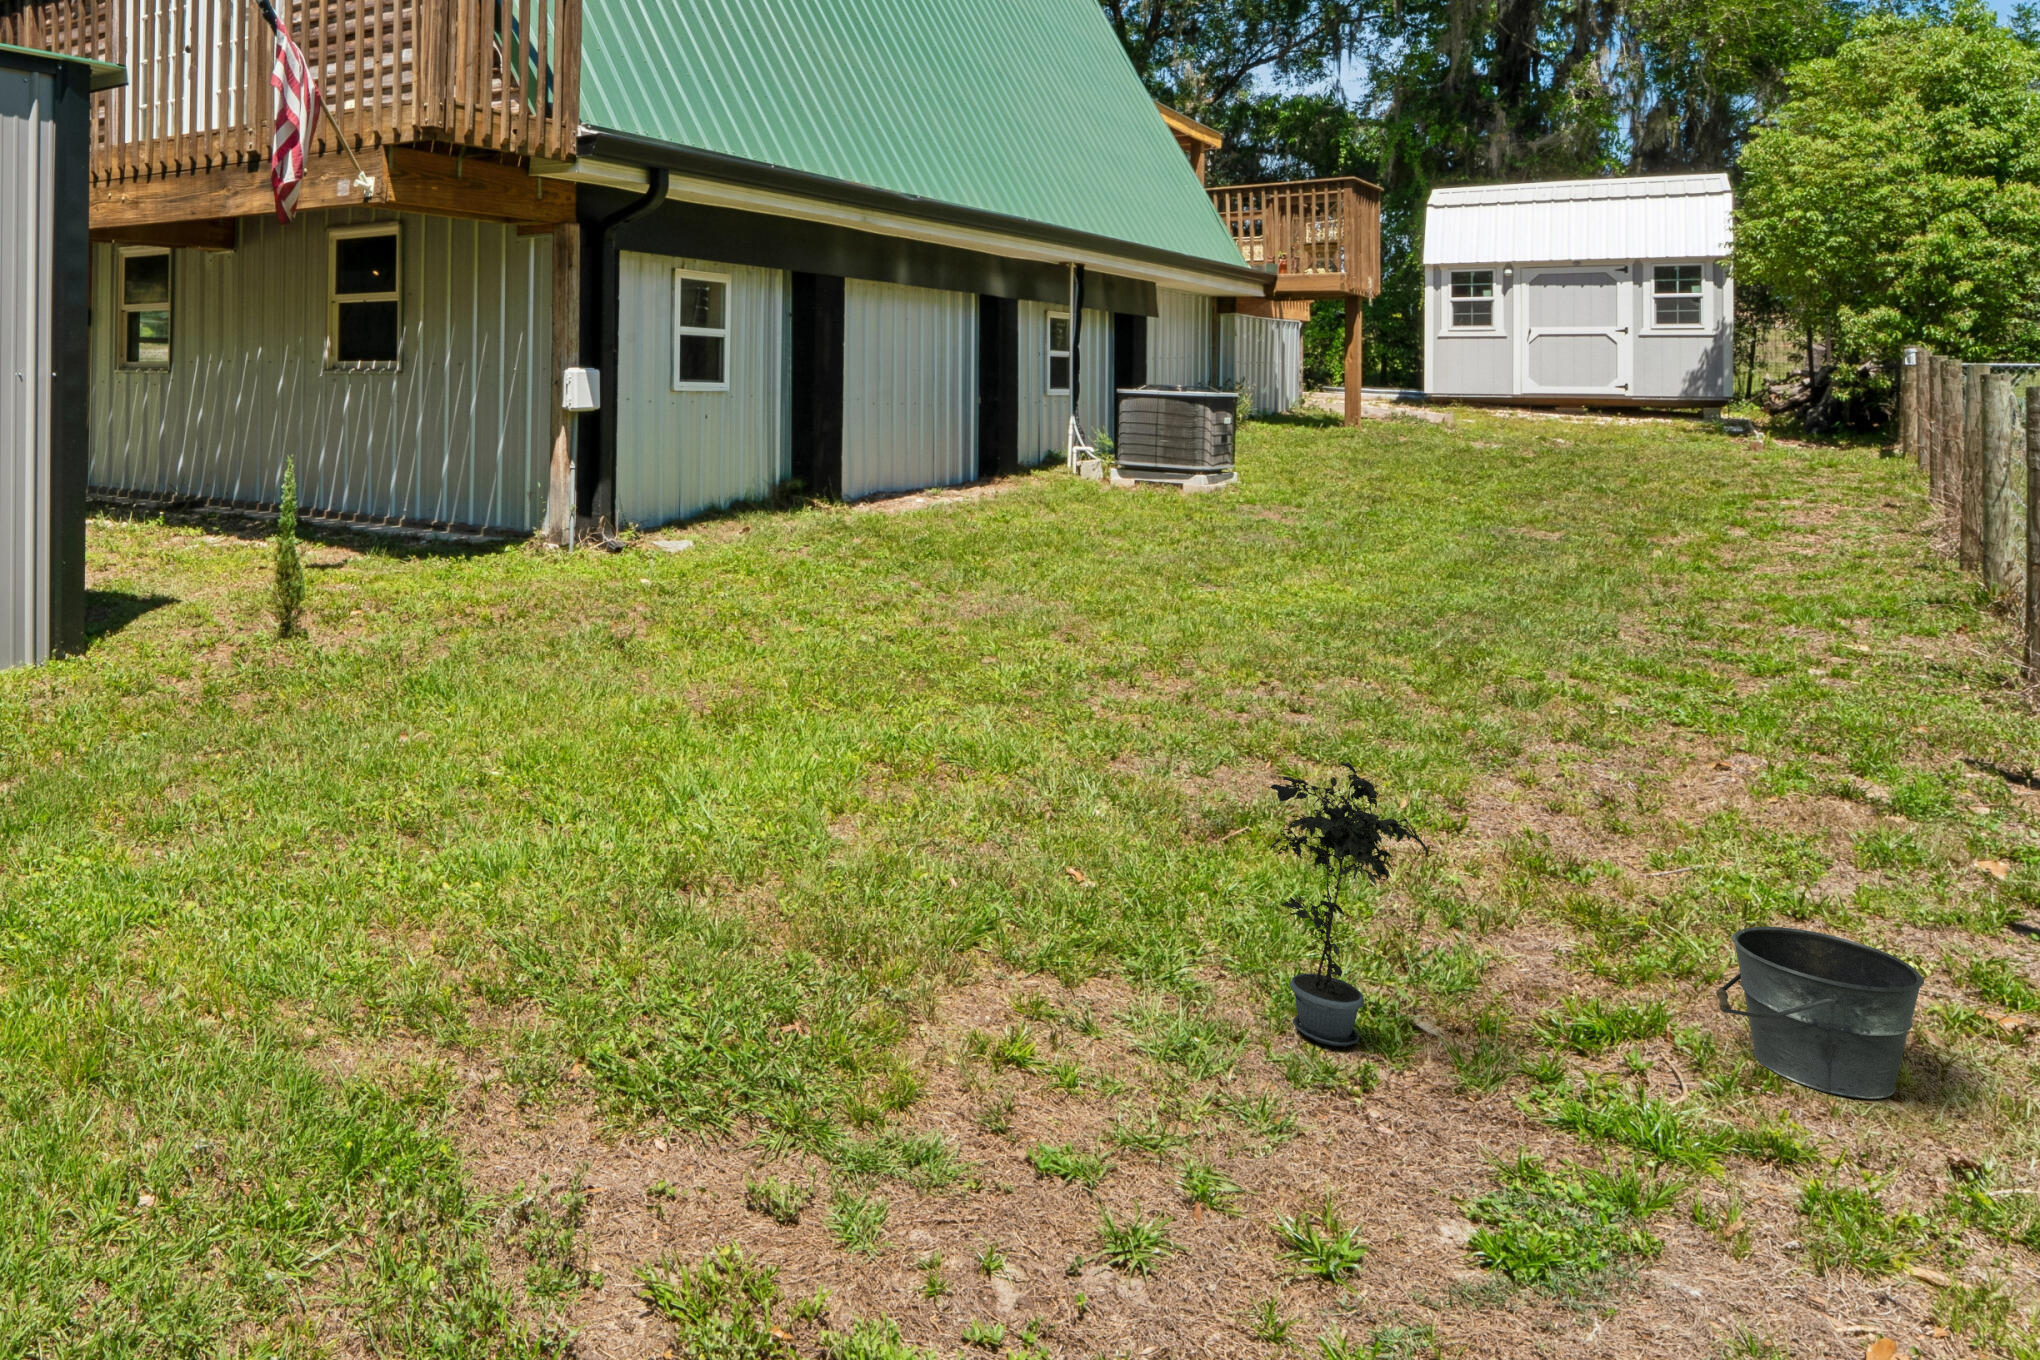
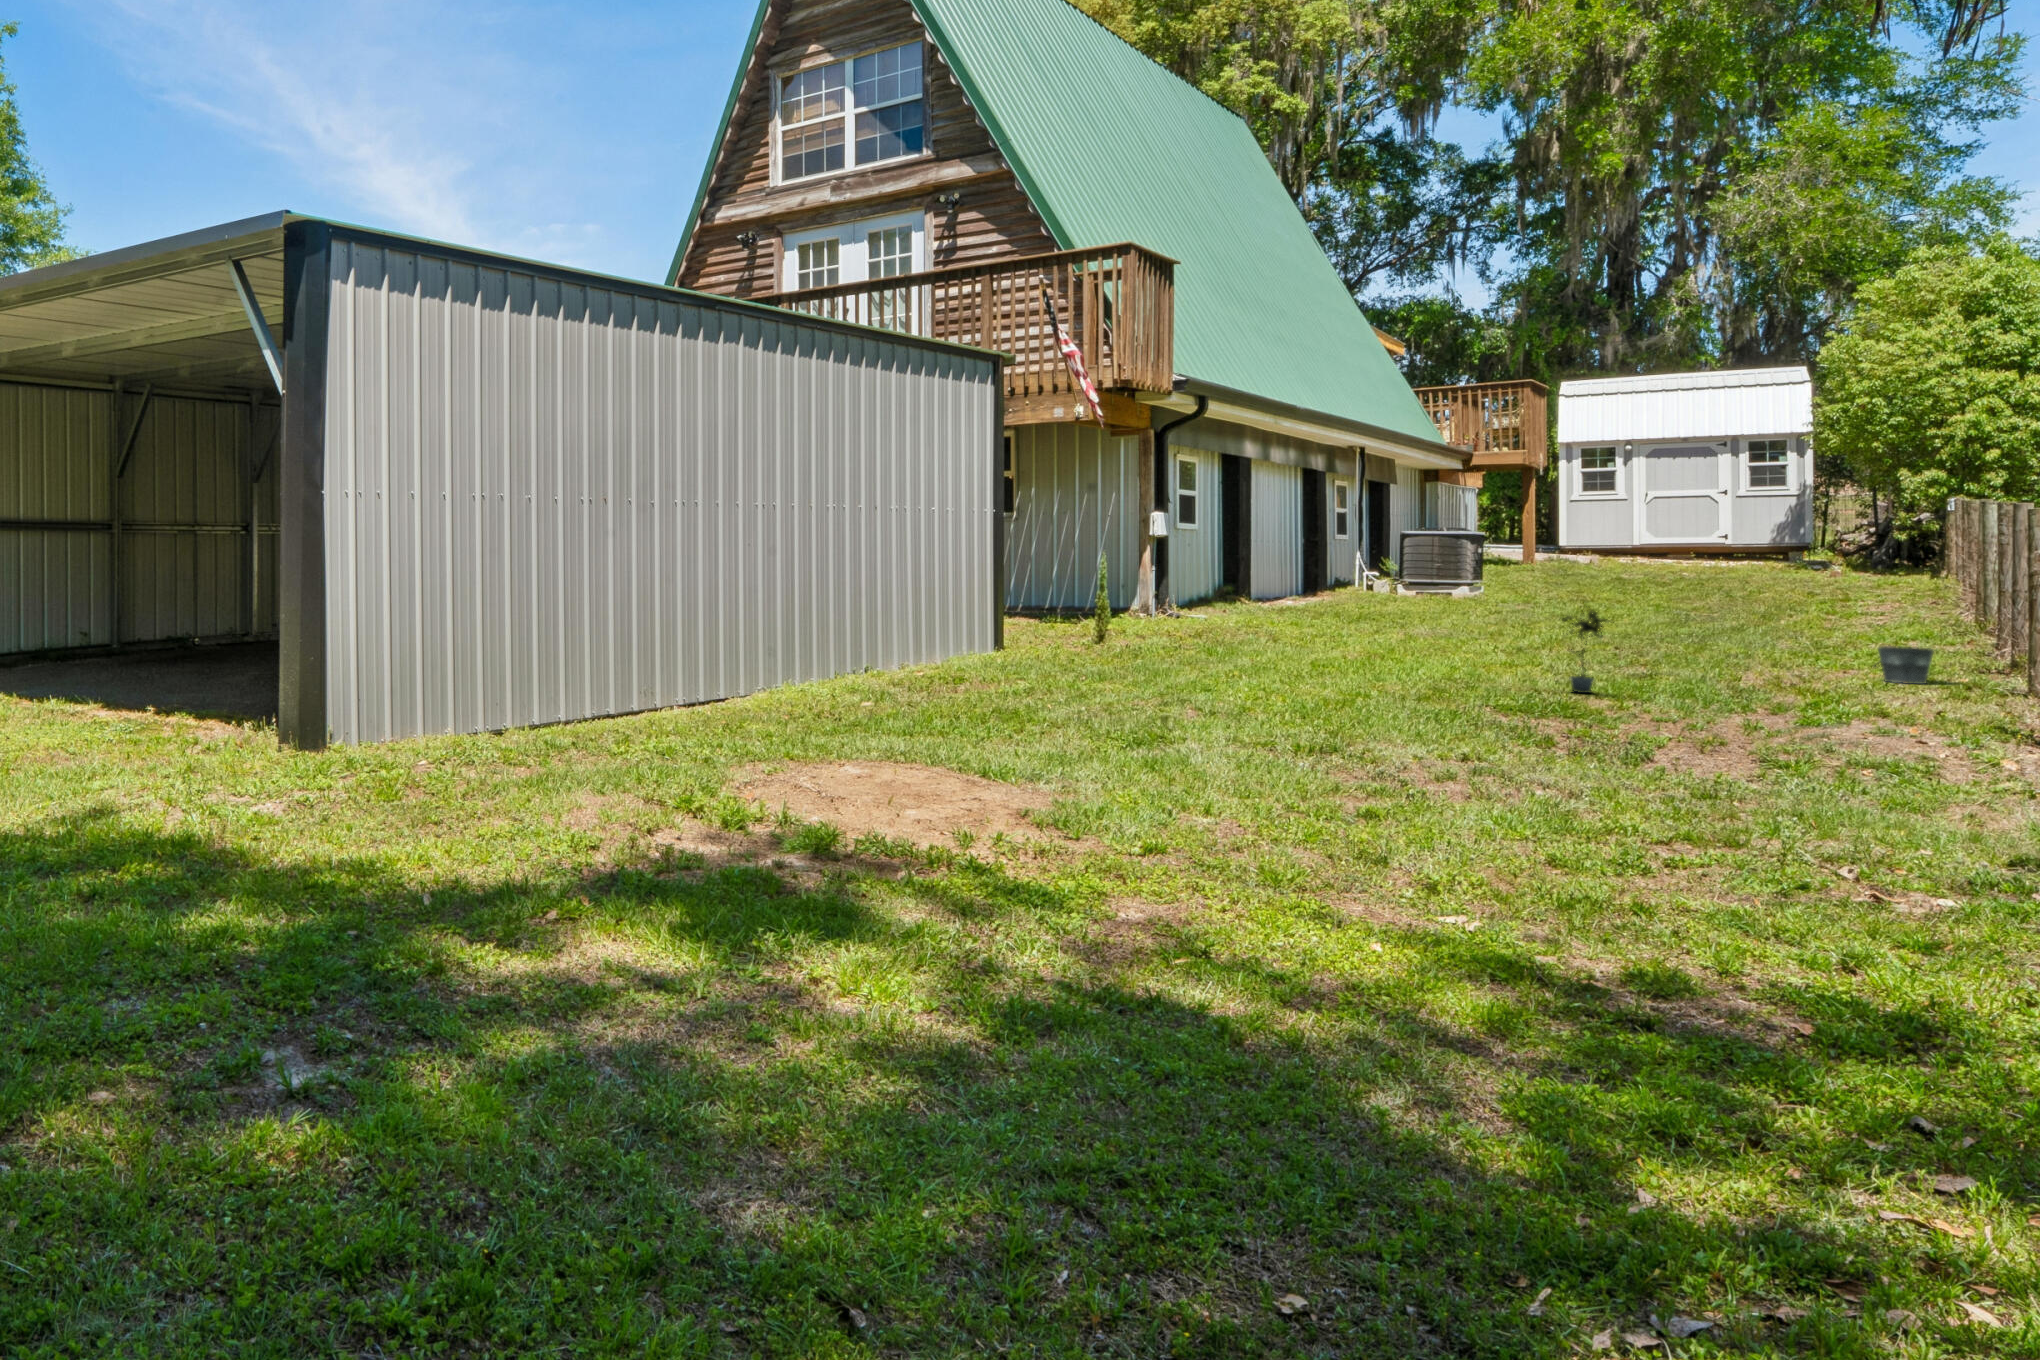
potted plant: present [1270,762,1428,1048] -> present [1562,610,1614,693]

